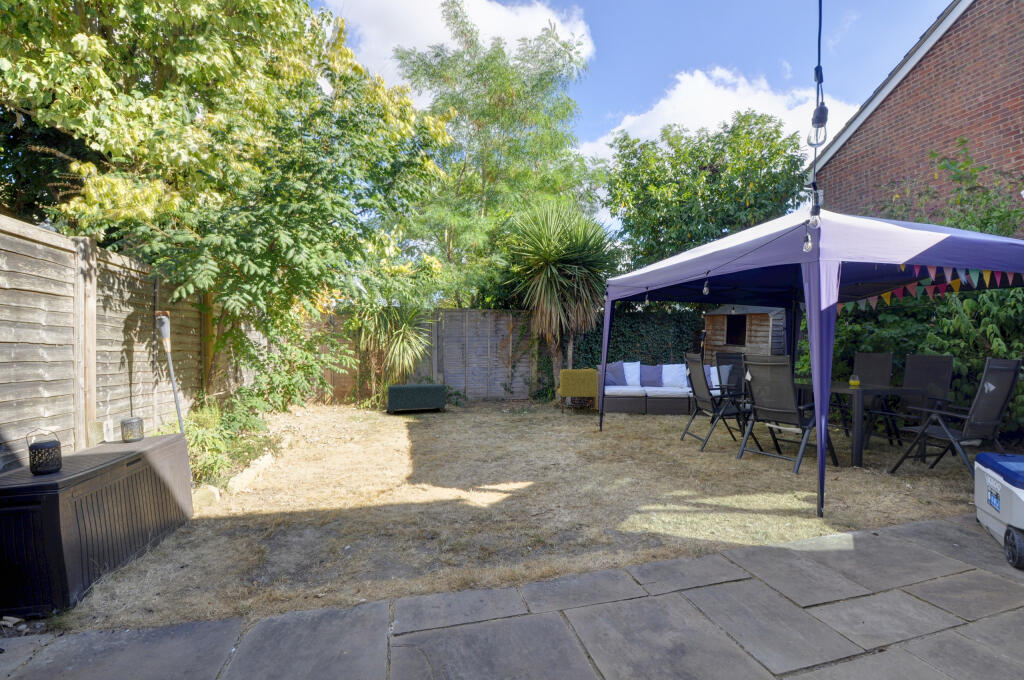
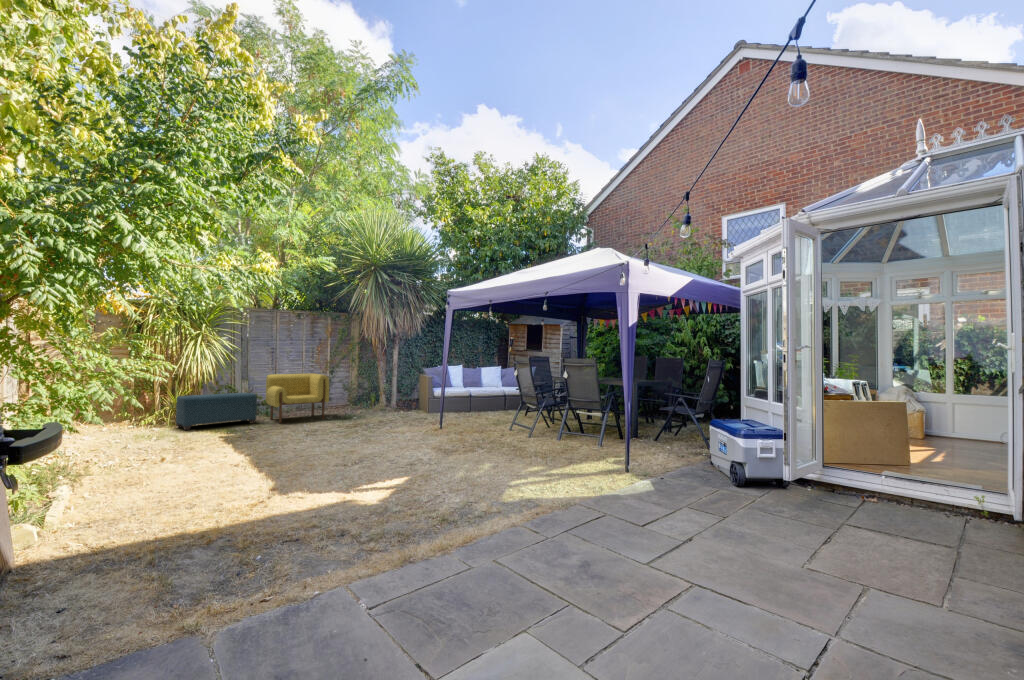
armchair: present [556,367,597,413] -> present [266,374,329,423]

